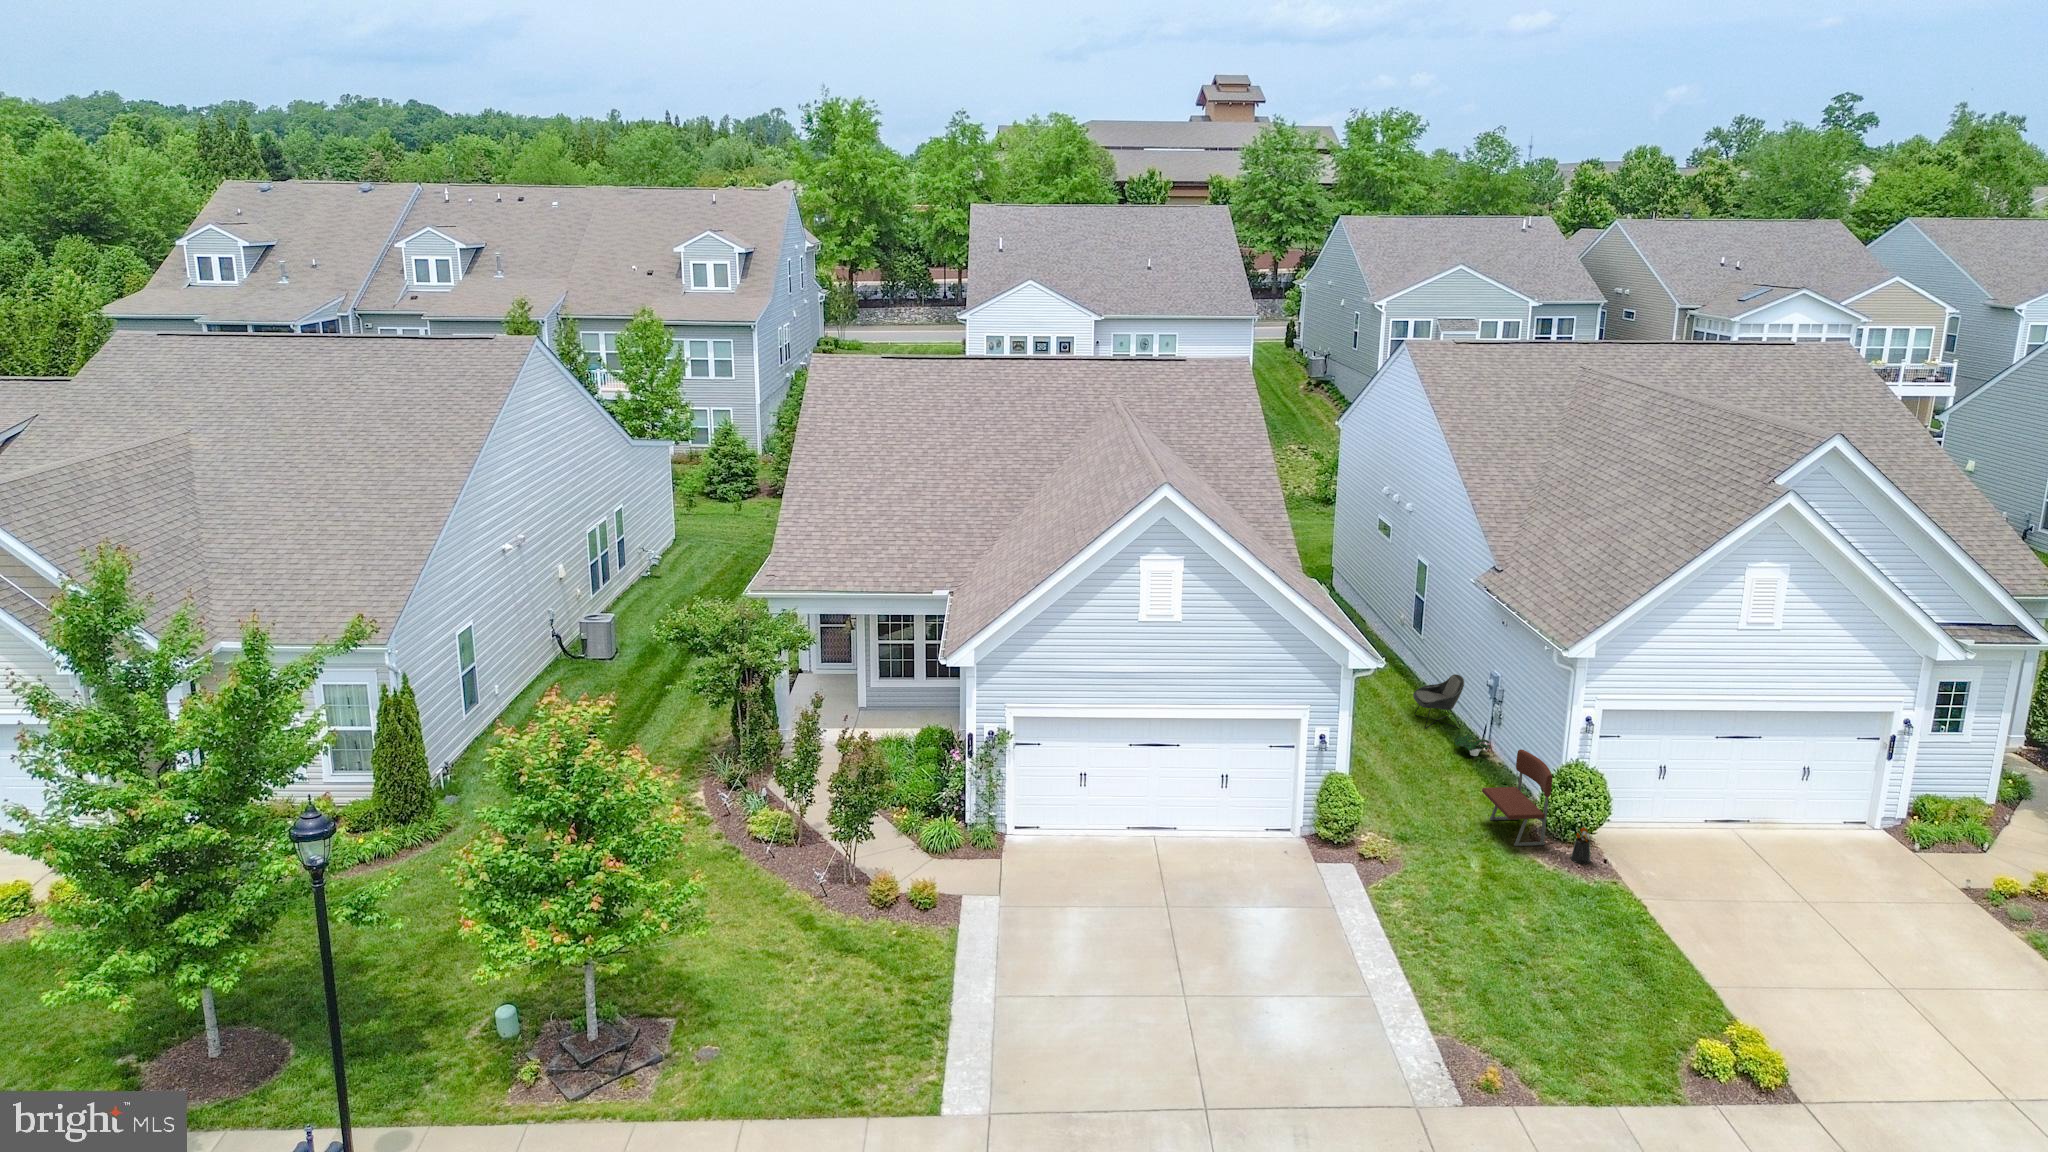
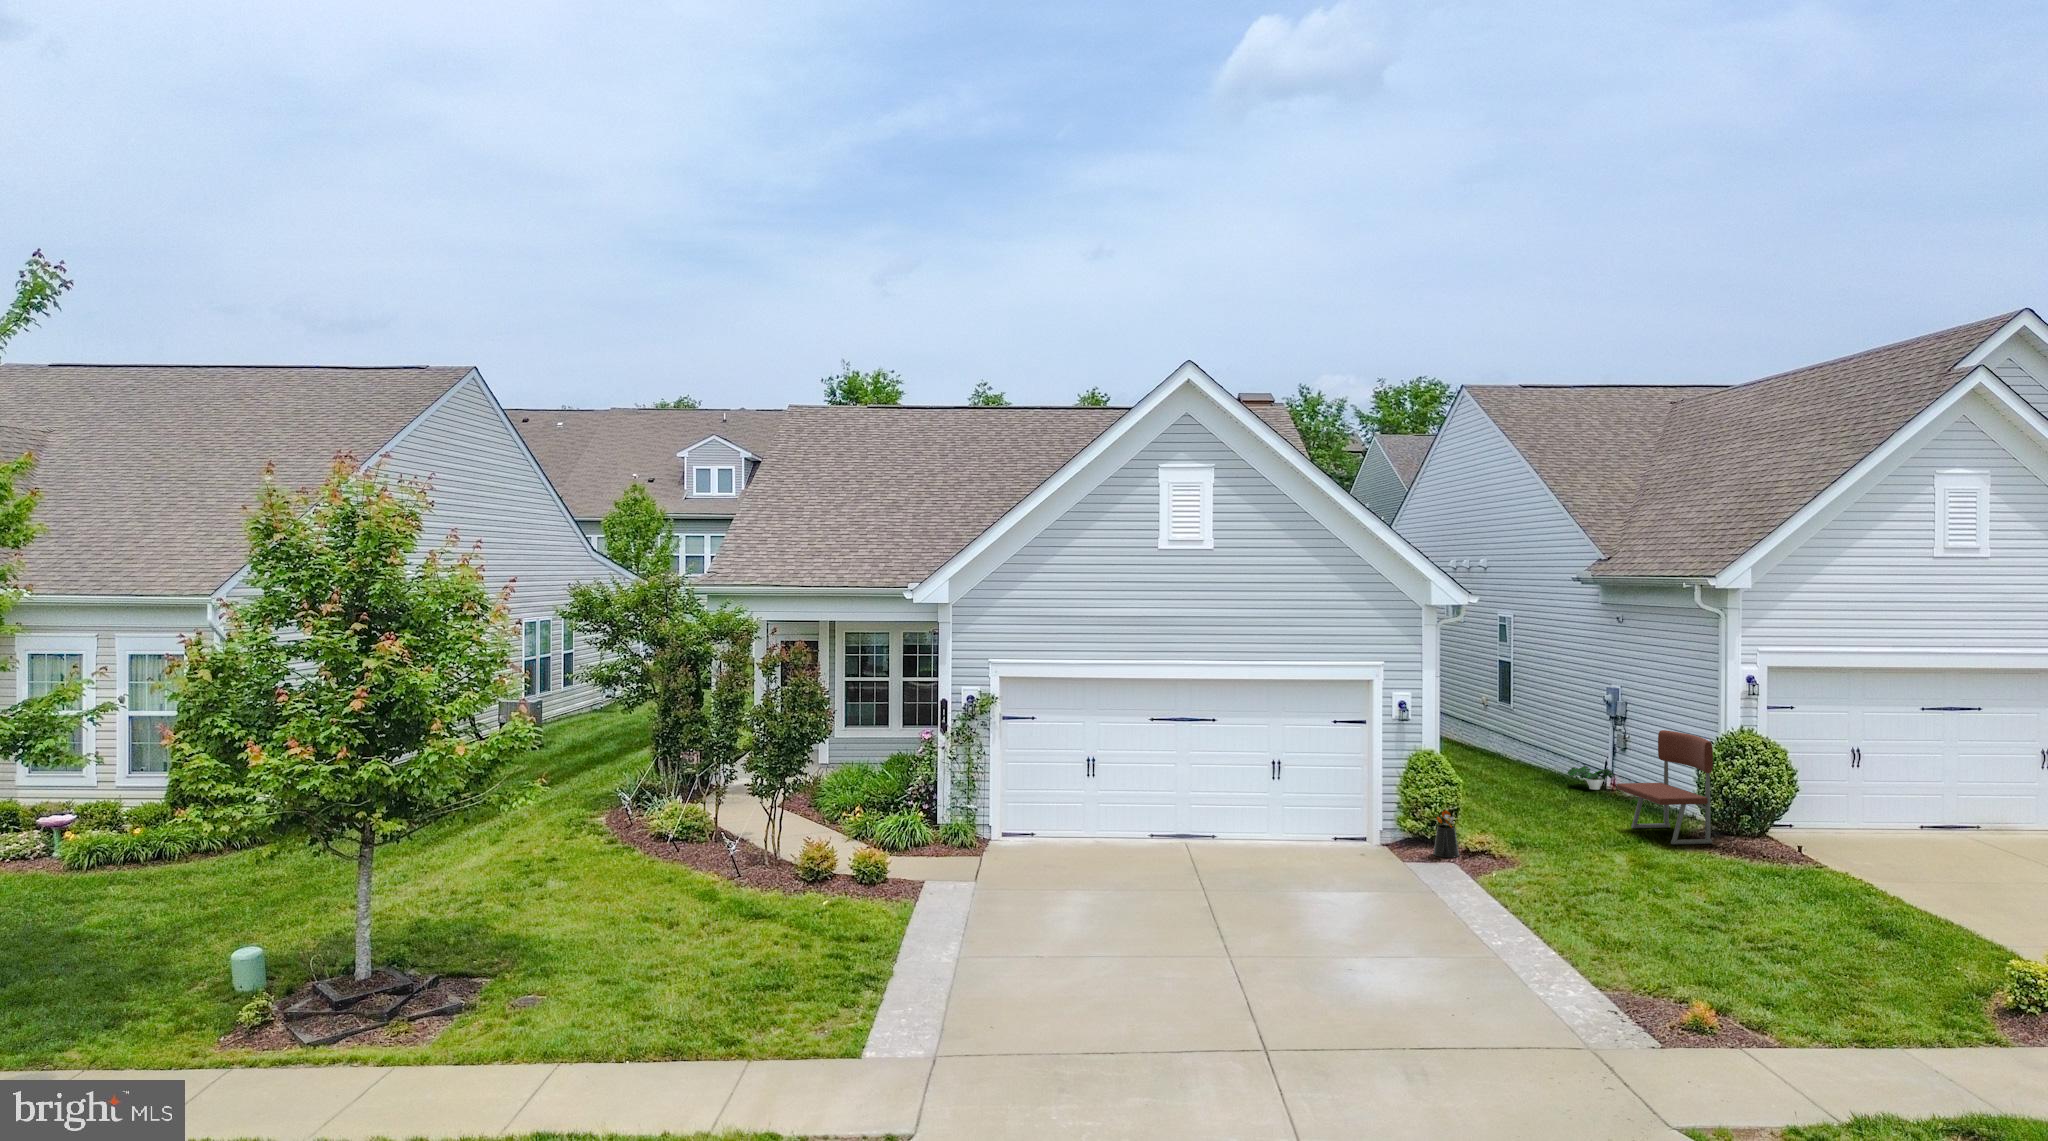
lounge chair: present [1413,674,1464,729] -> none [1507,710,1571,775]
watering can: present [1570,827,1592,864] -> present [1433,810,1460,858]

